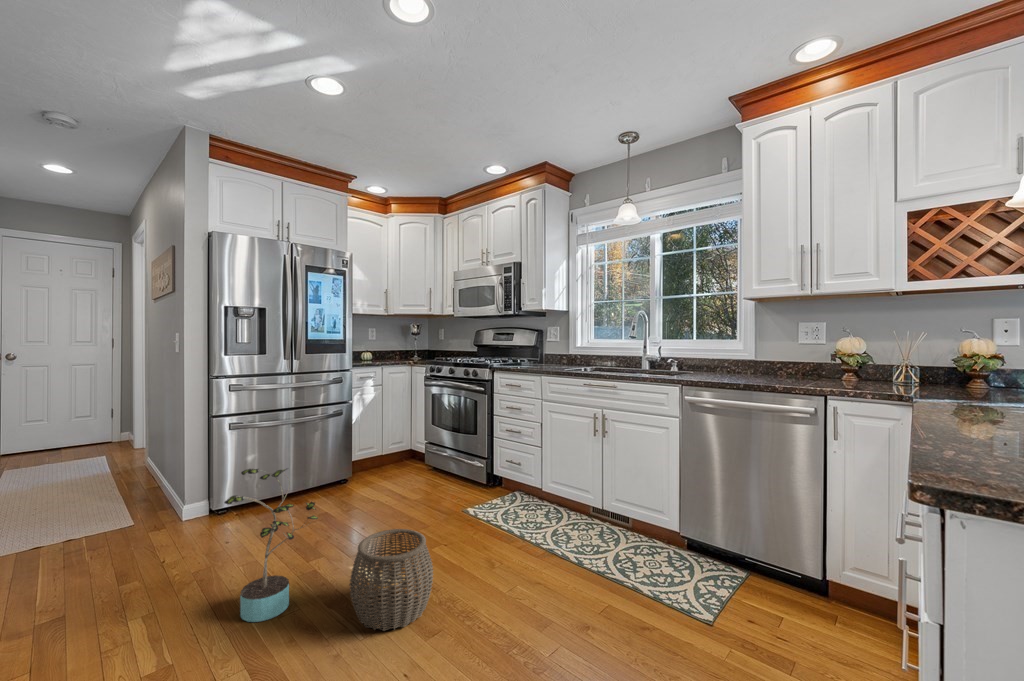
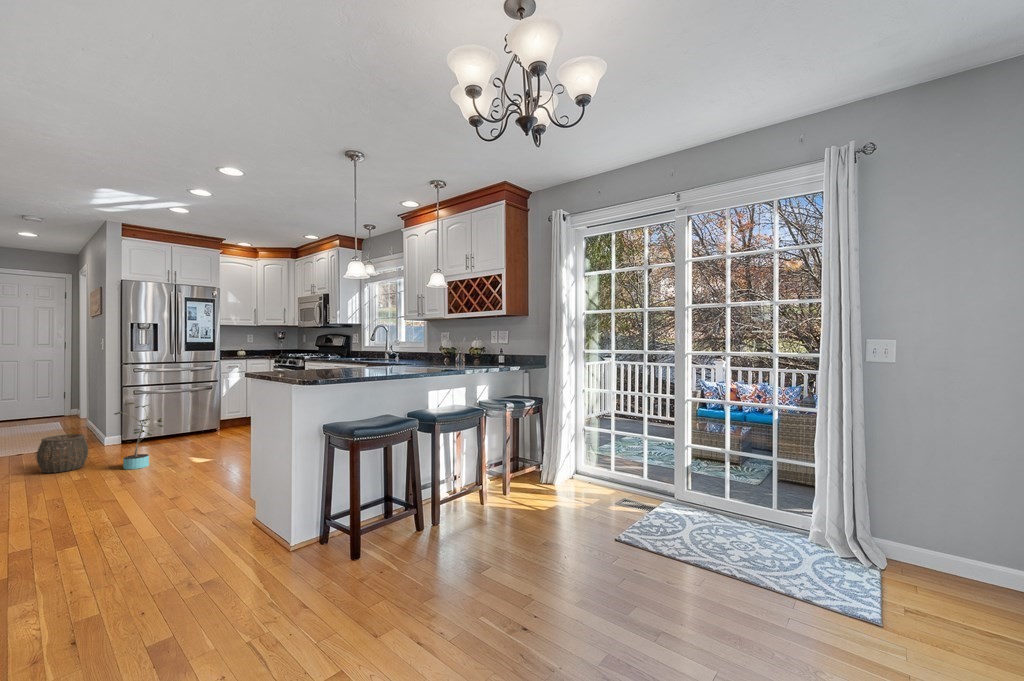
woven basket: present [349,529,433,631] -> present [37,434,88,473]

